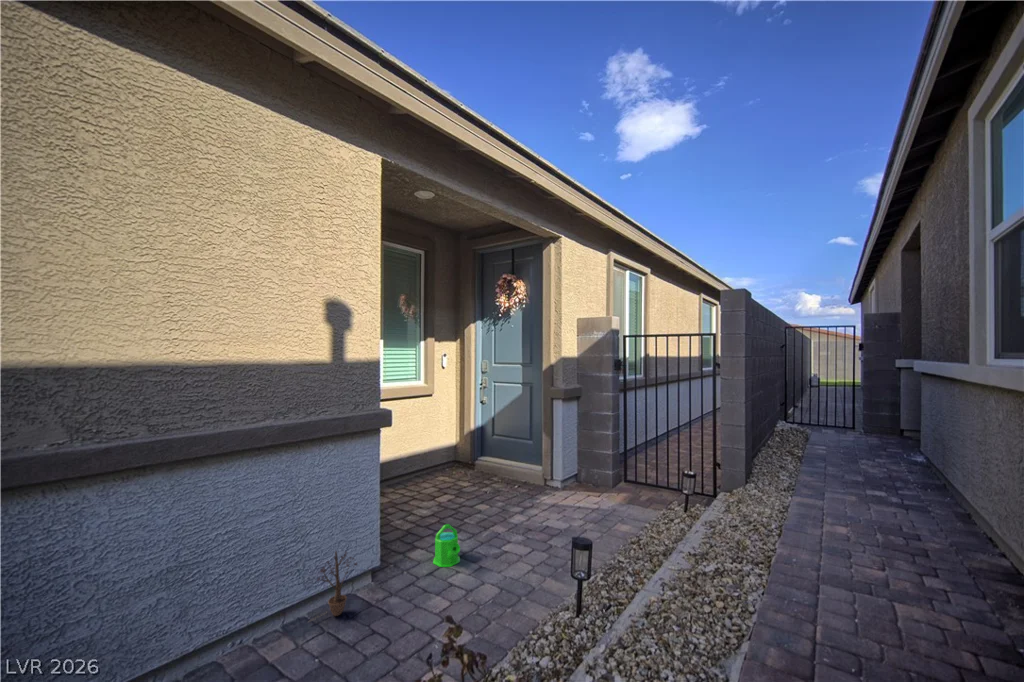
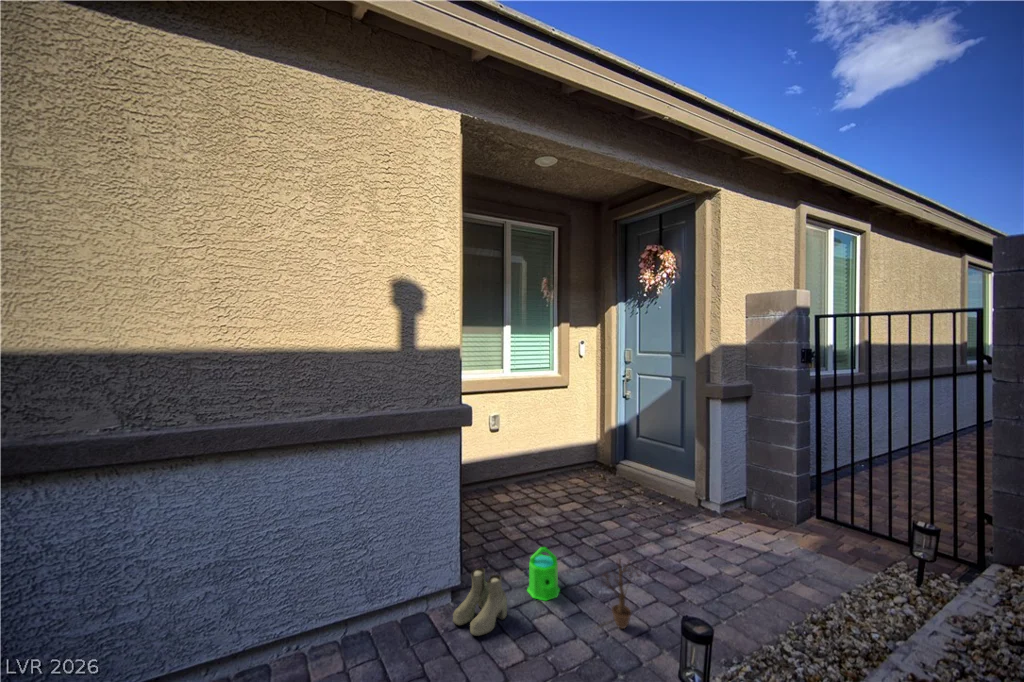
boots: none [380,548,424,599] -> present [453,568,507,636]
decorative plant: present [310,552,357,621] -> present [595,560,640,629]

